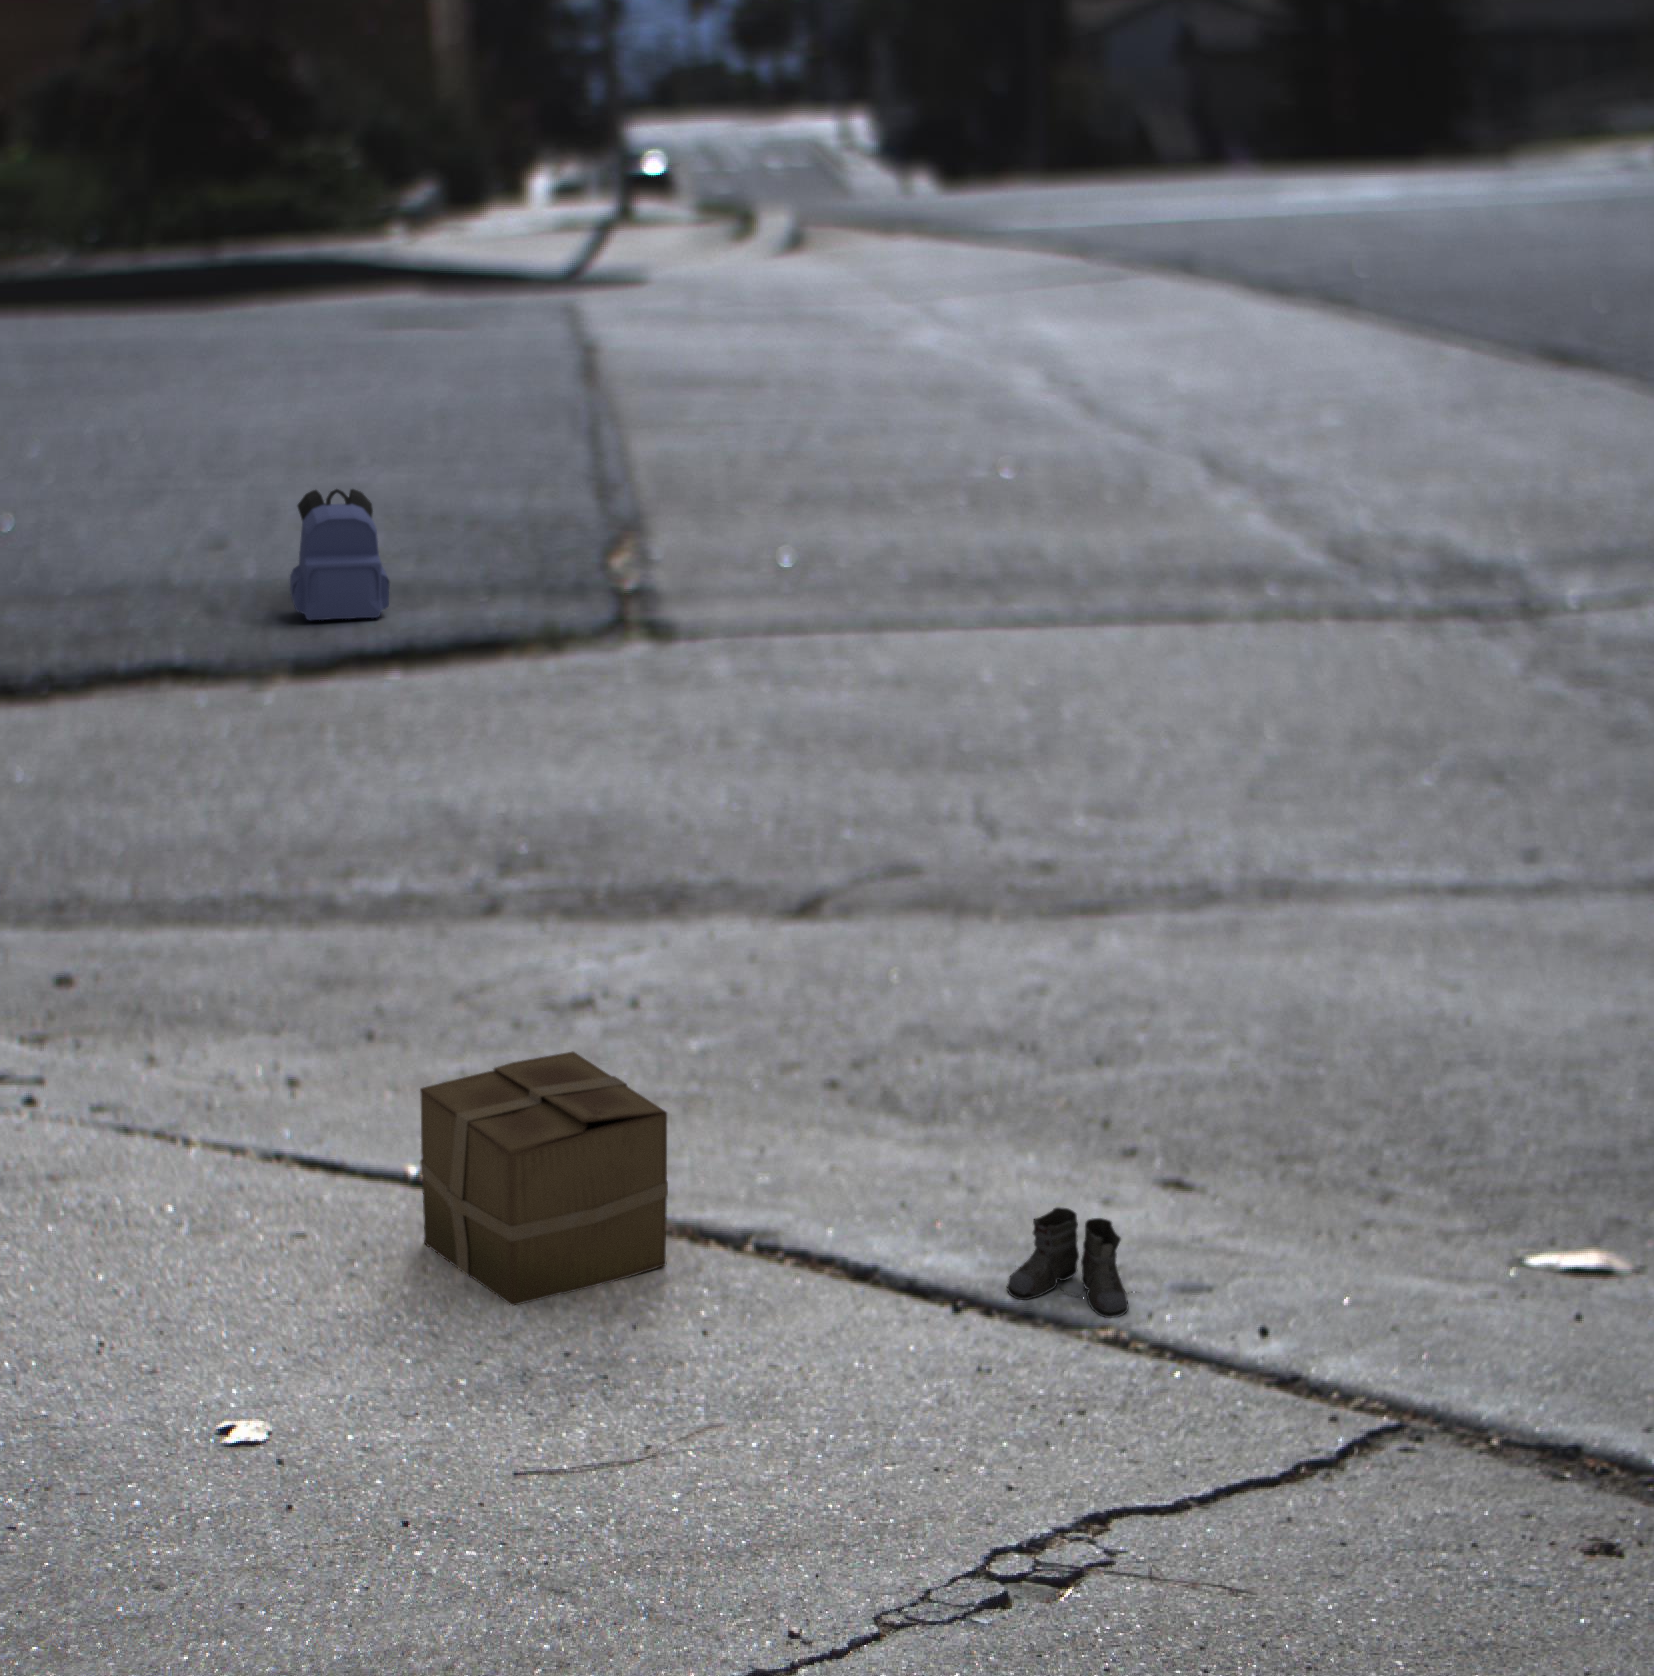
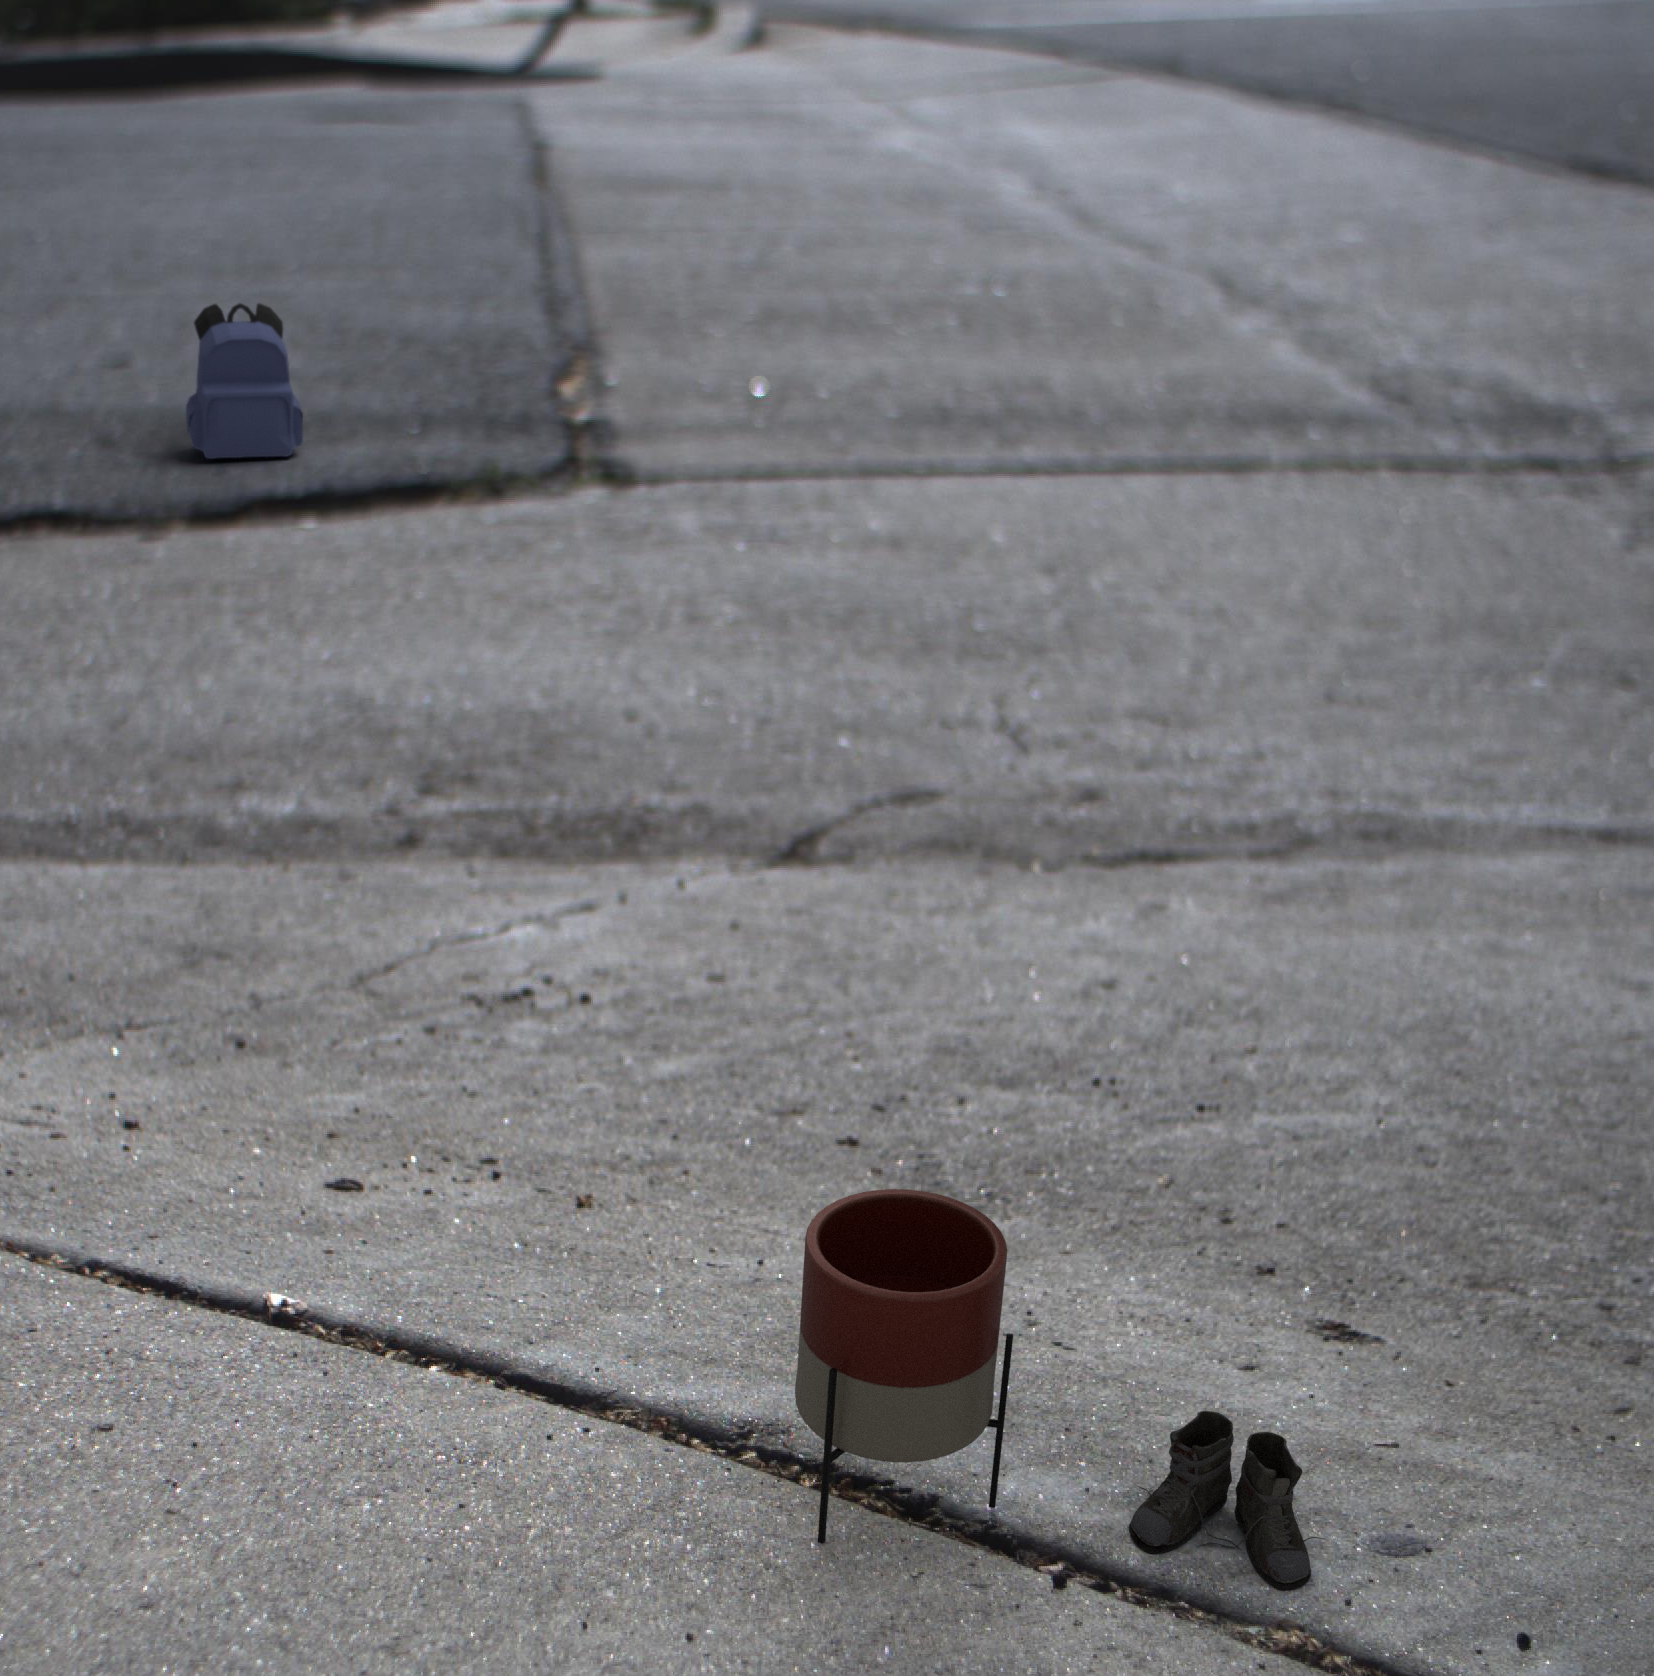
cardboard box: present [420,1052,668,1306] -> none [272,1164,638,1586]
planter: none [776,1056,922,1295] -> present [795,1189,1013,1544]

